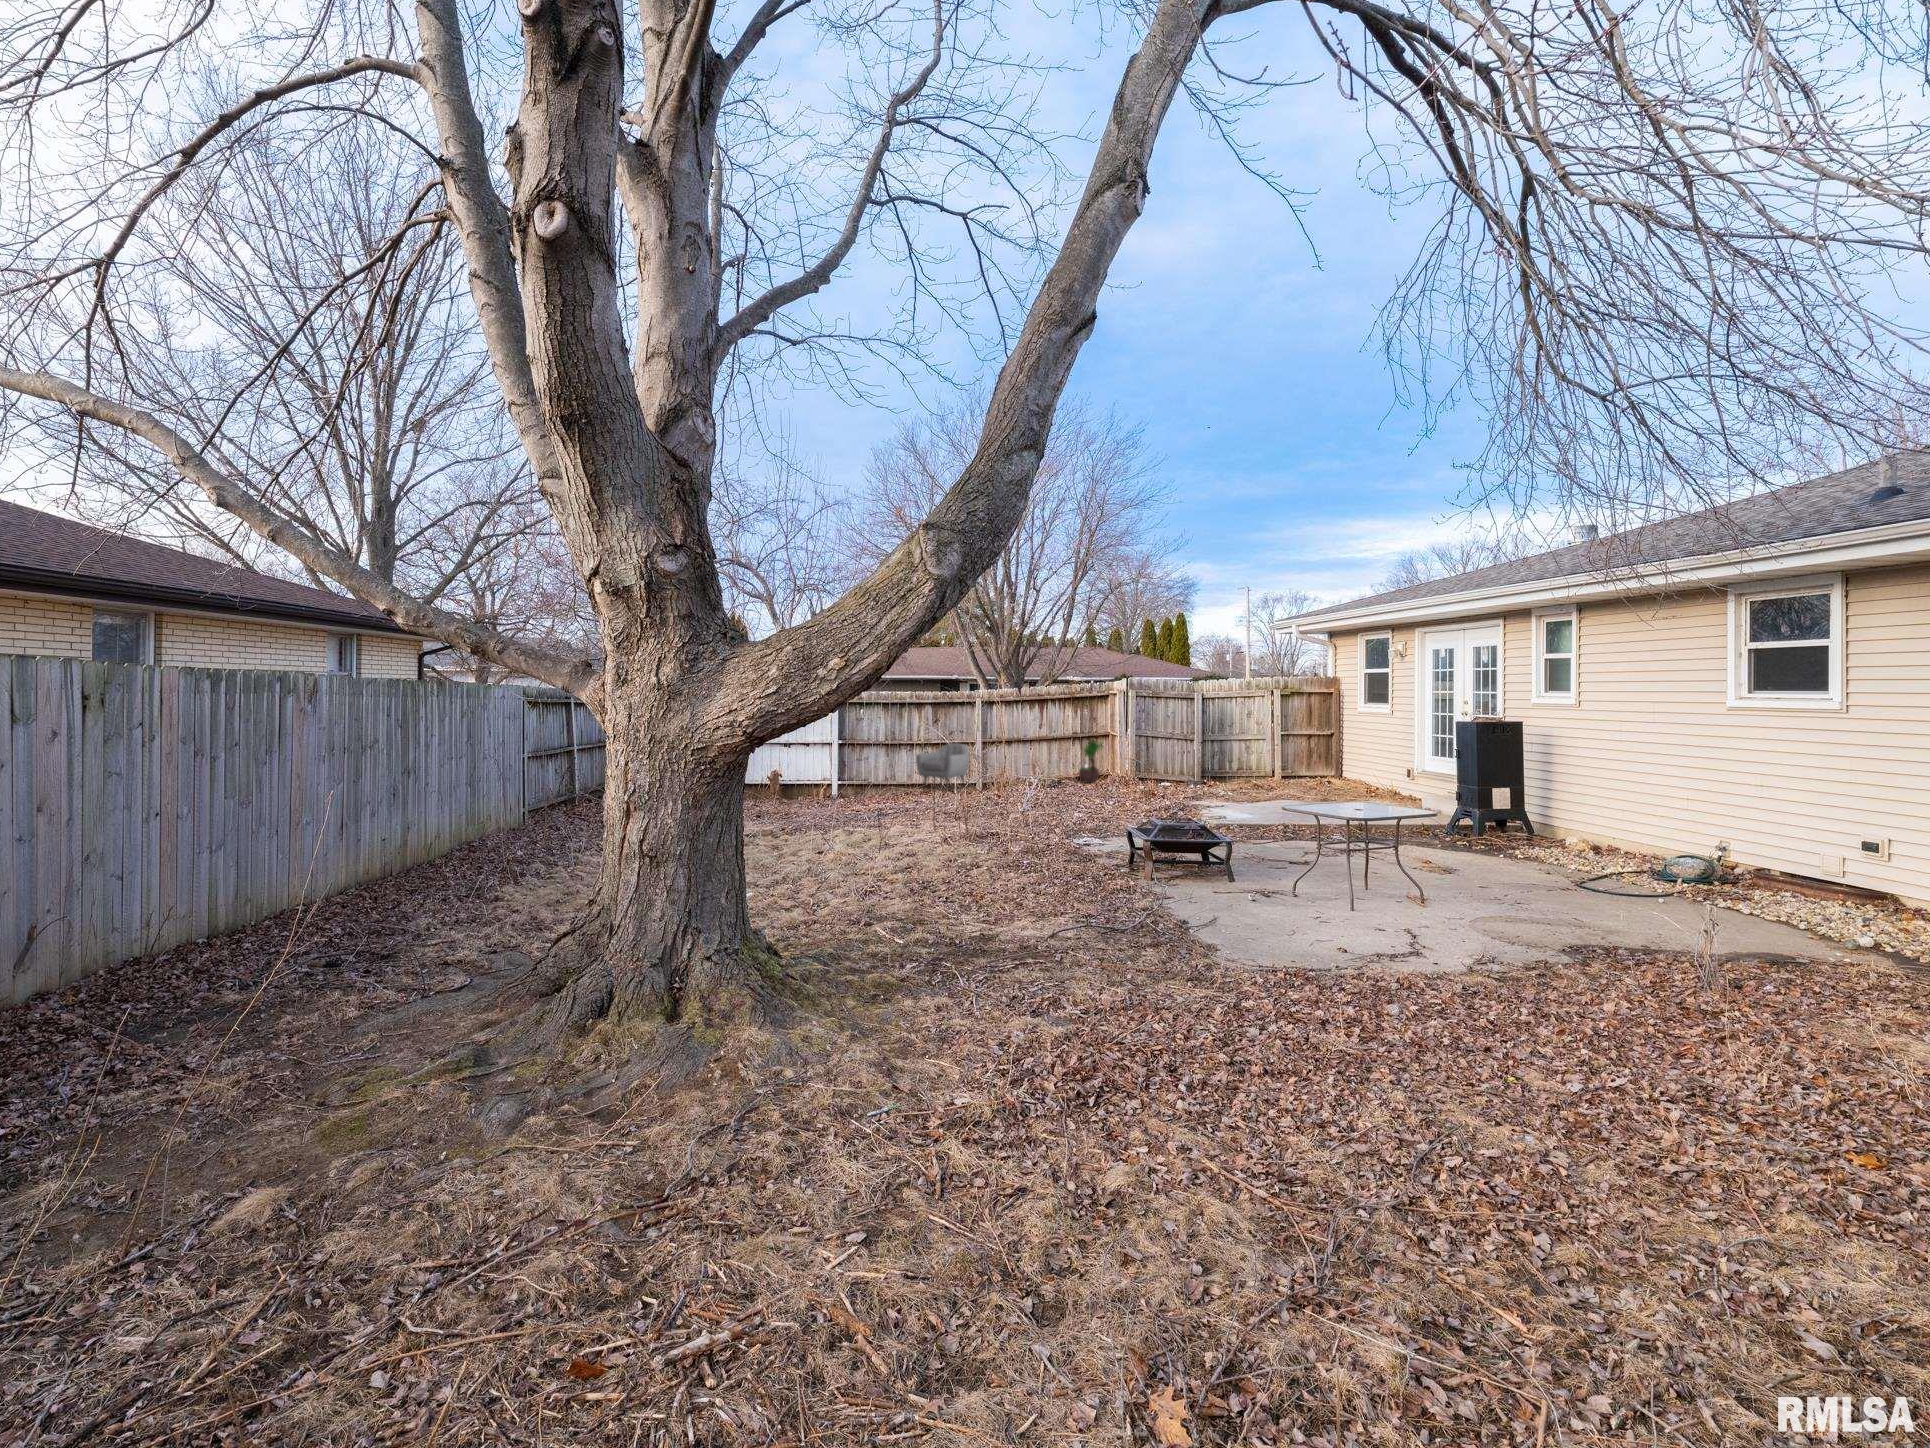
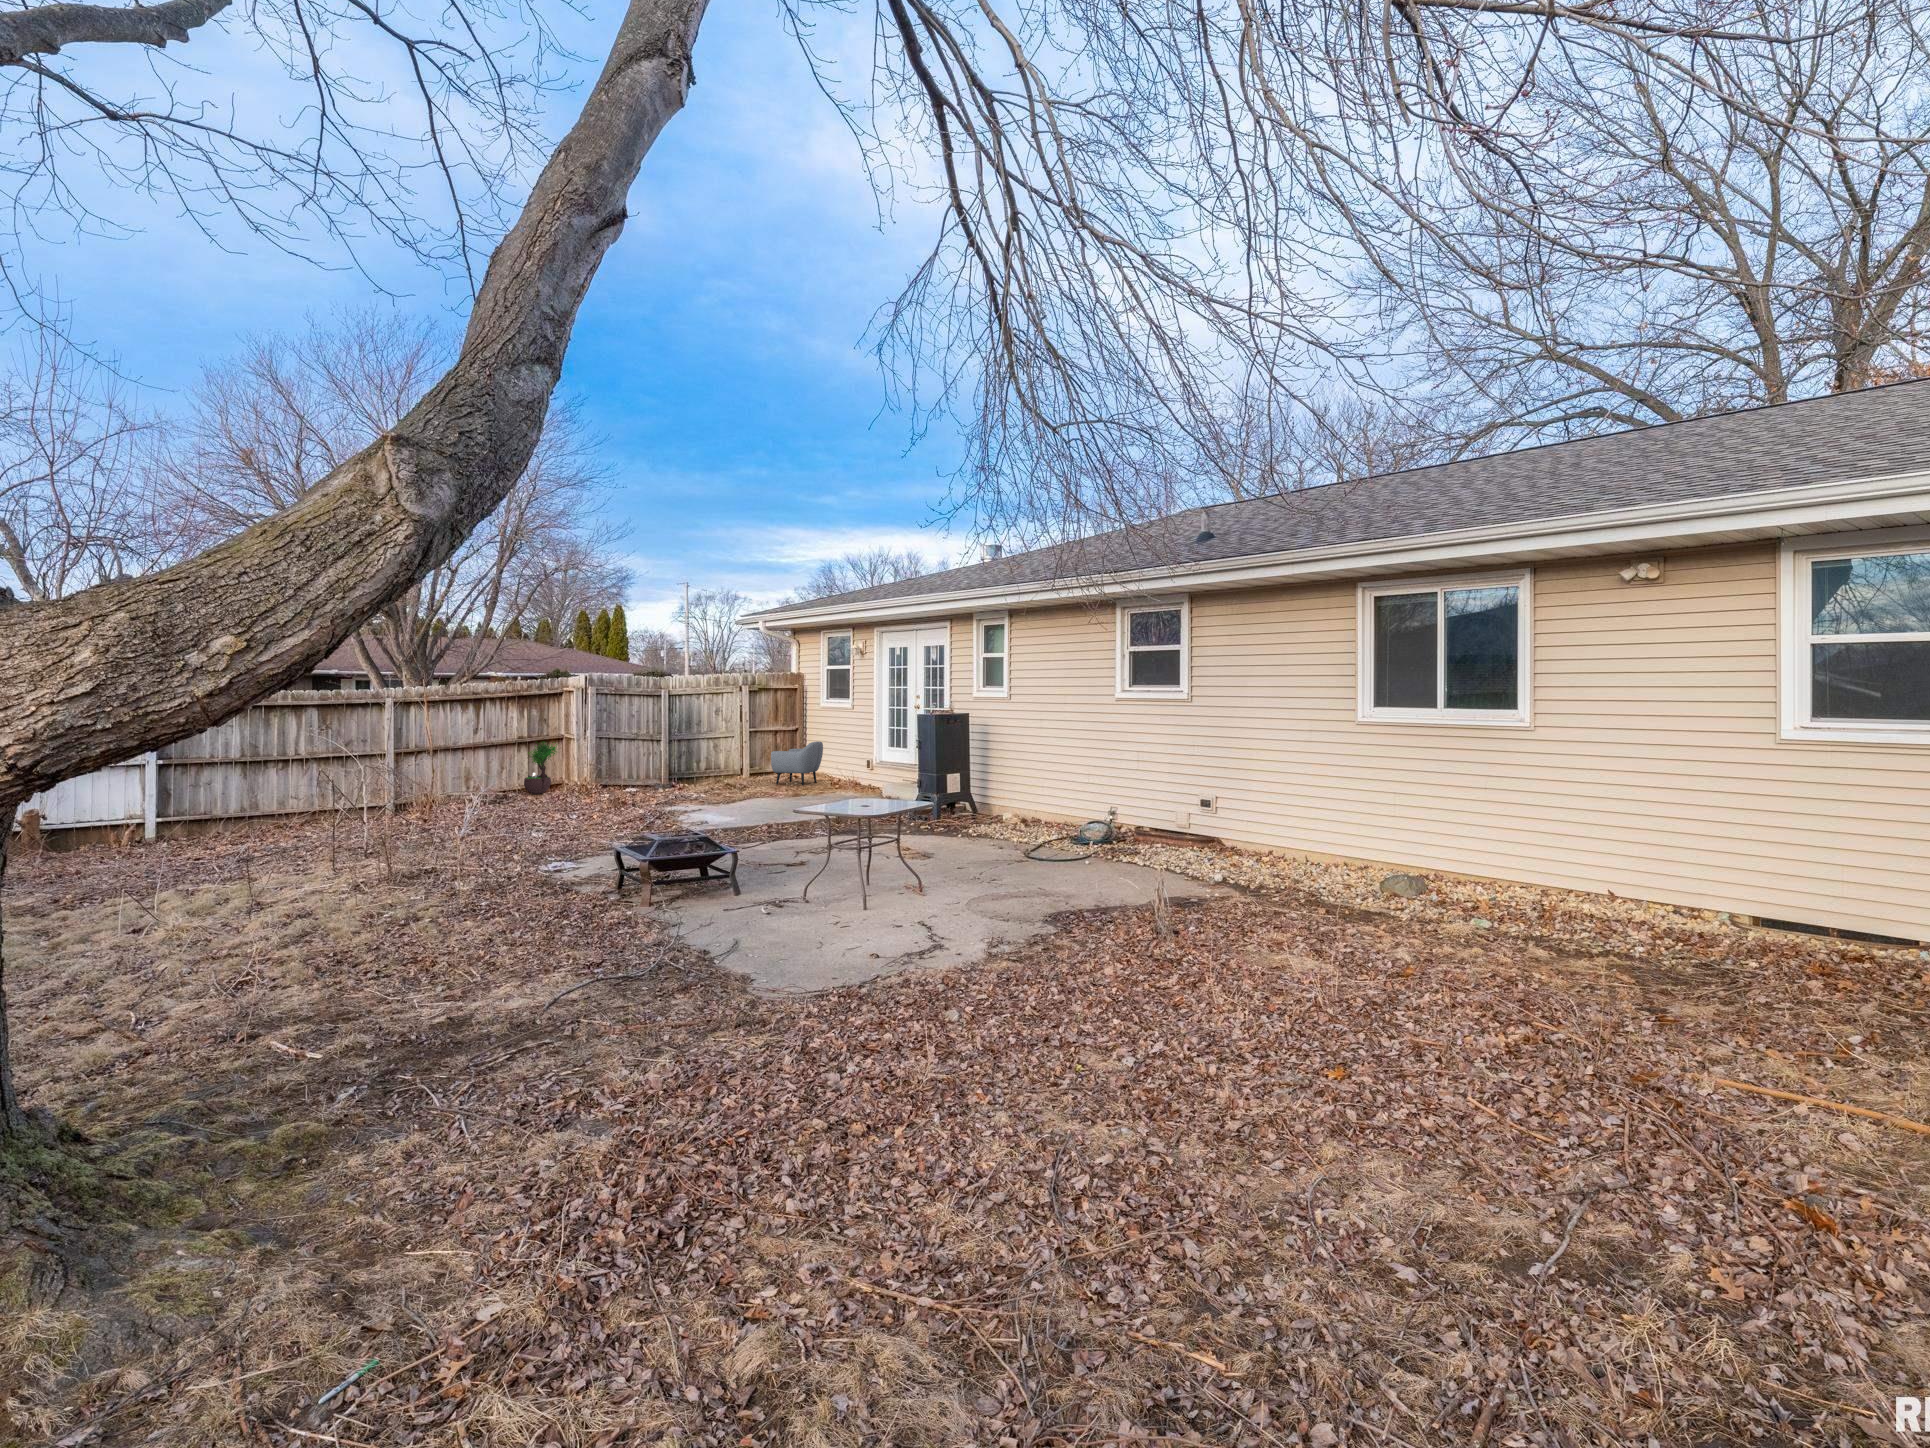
armchair: present [916,743,969,789] -> present [771,742,823,786]

